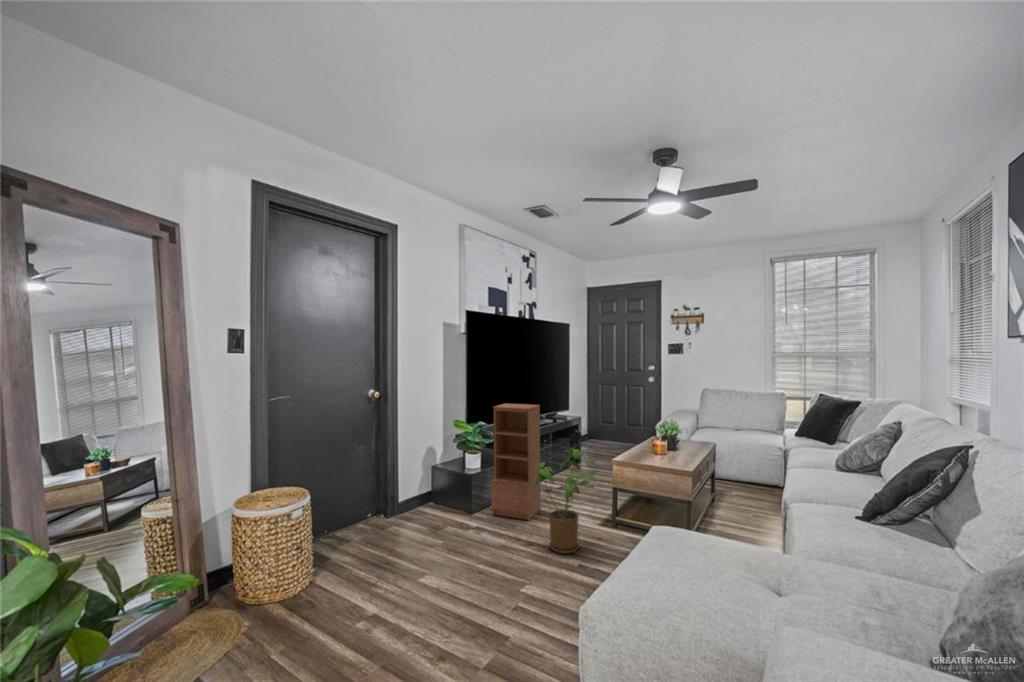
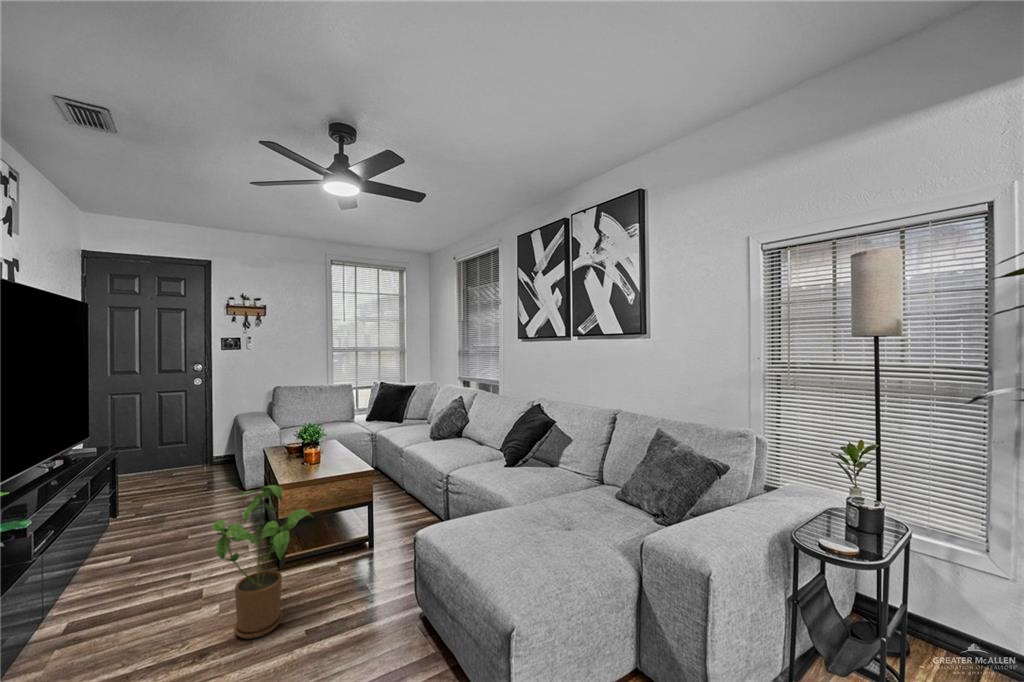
bookcase: present [491,404,541,521] -> none [50,438,148,662]

